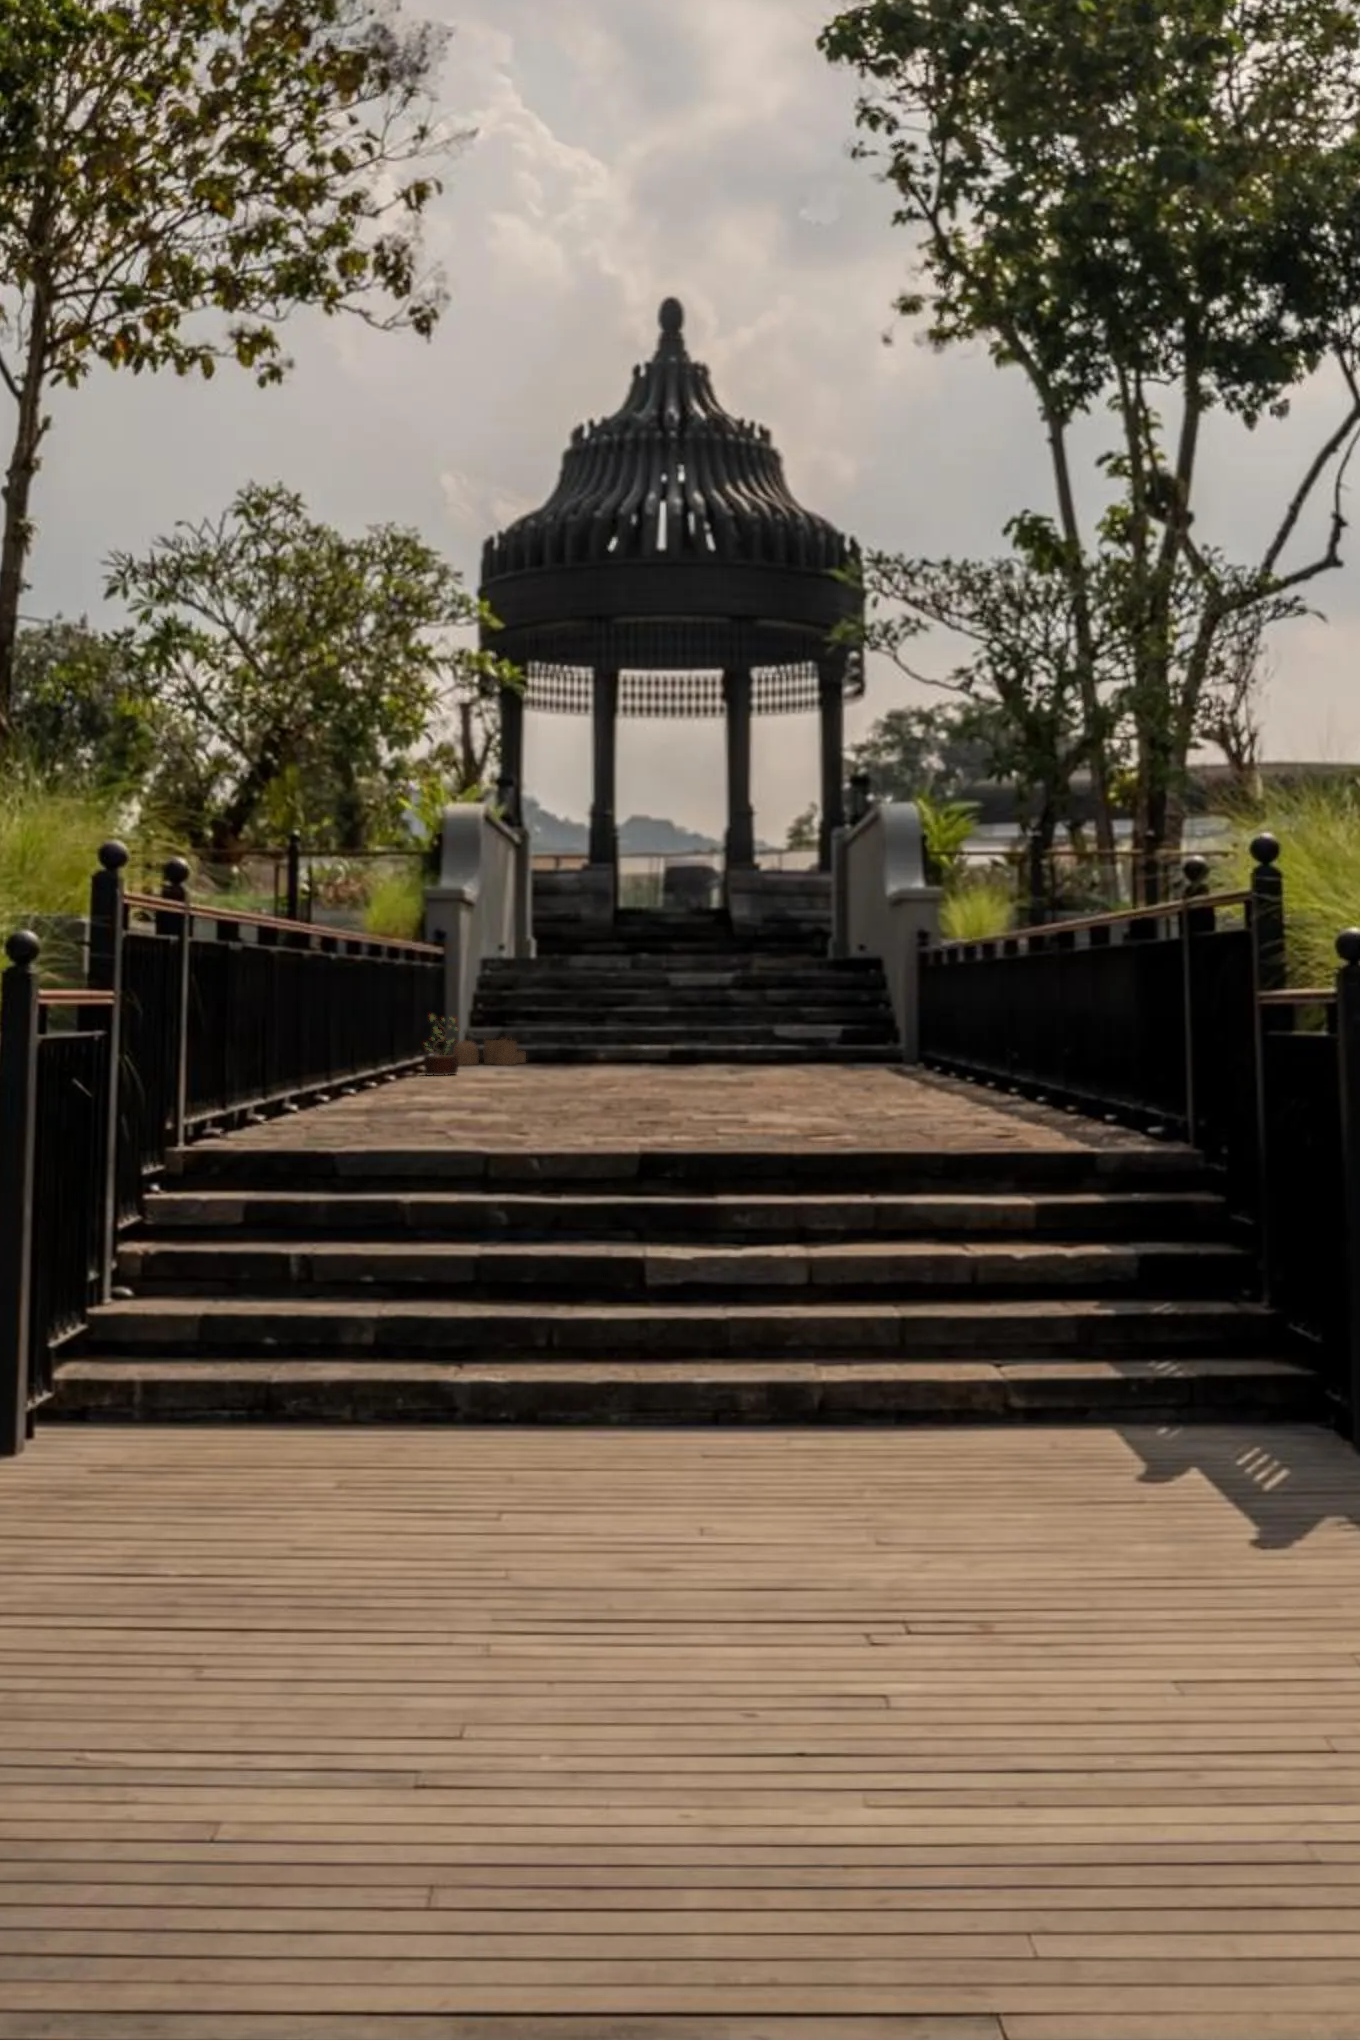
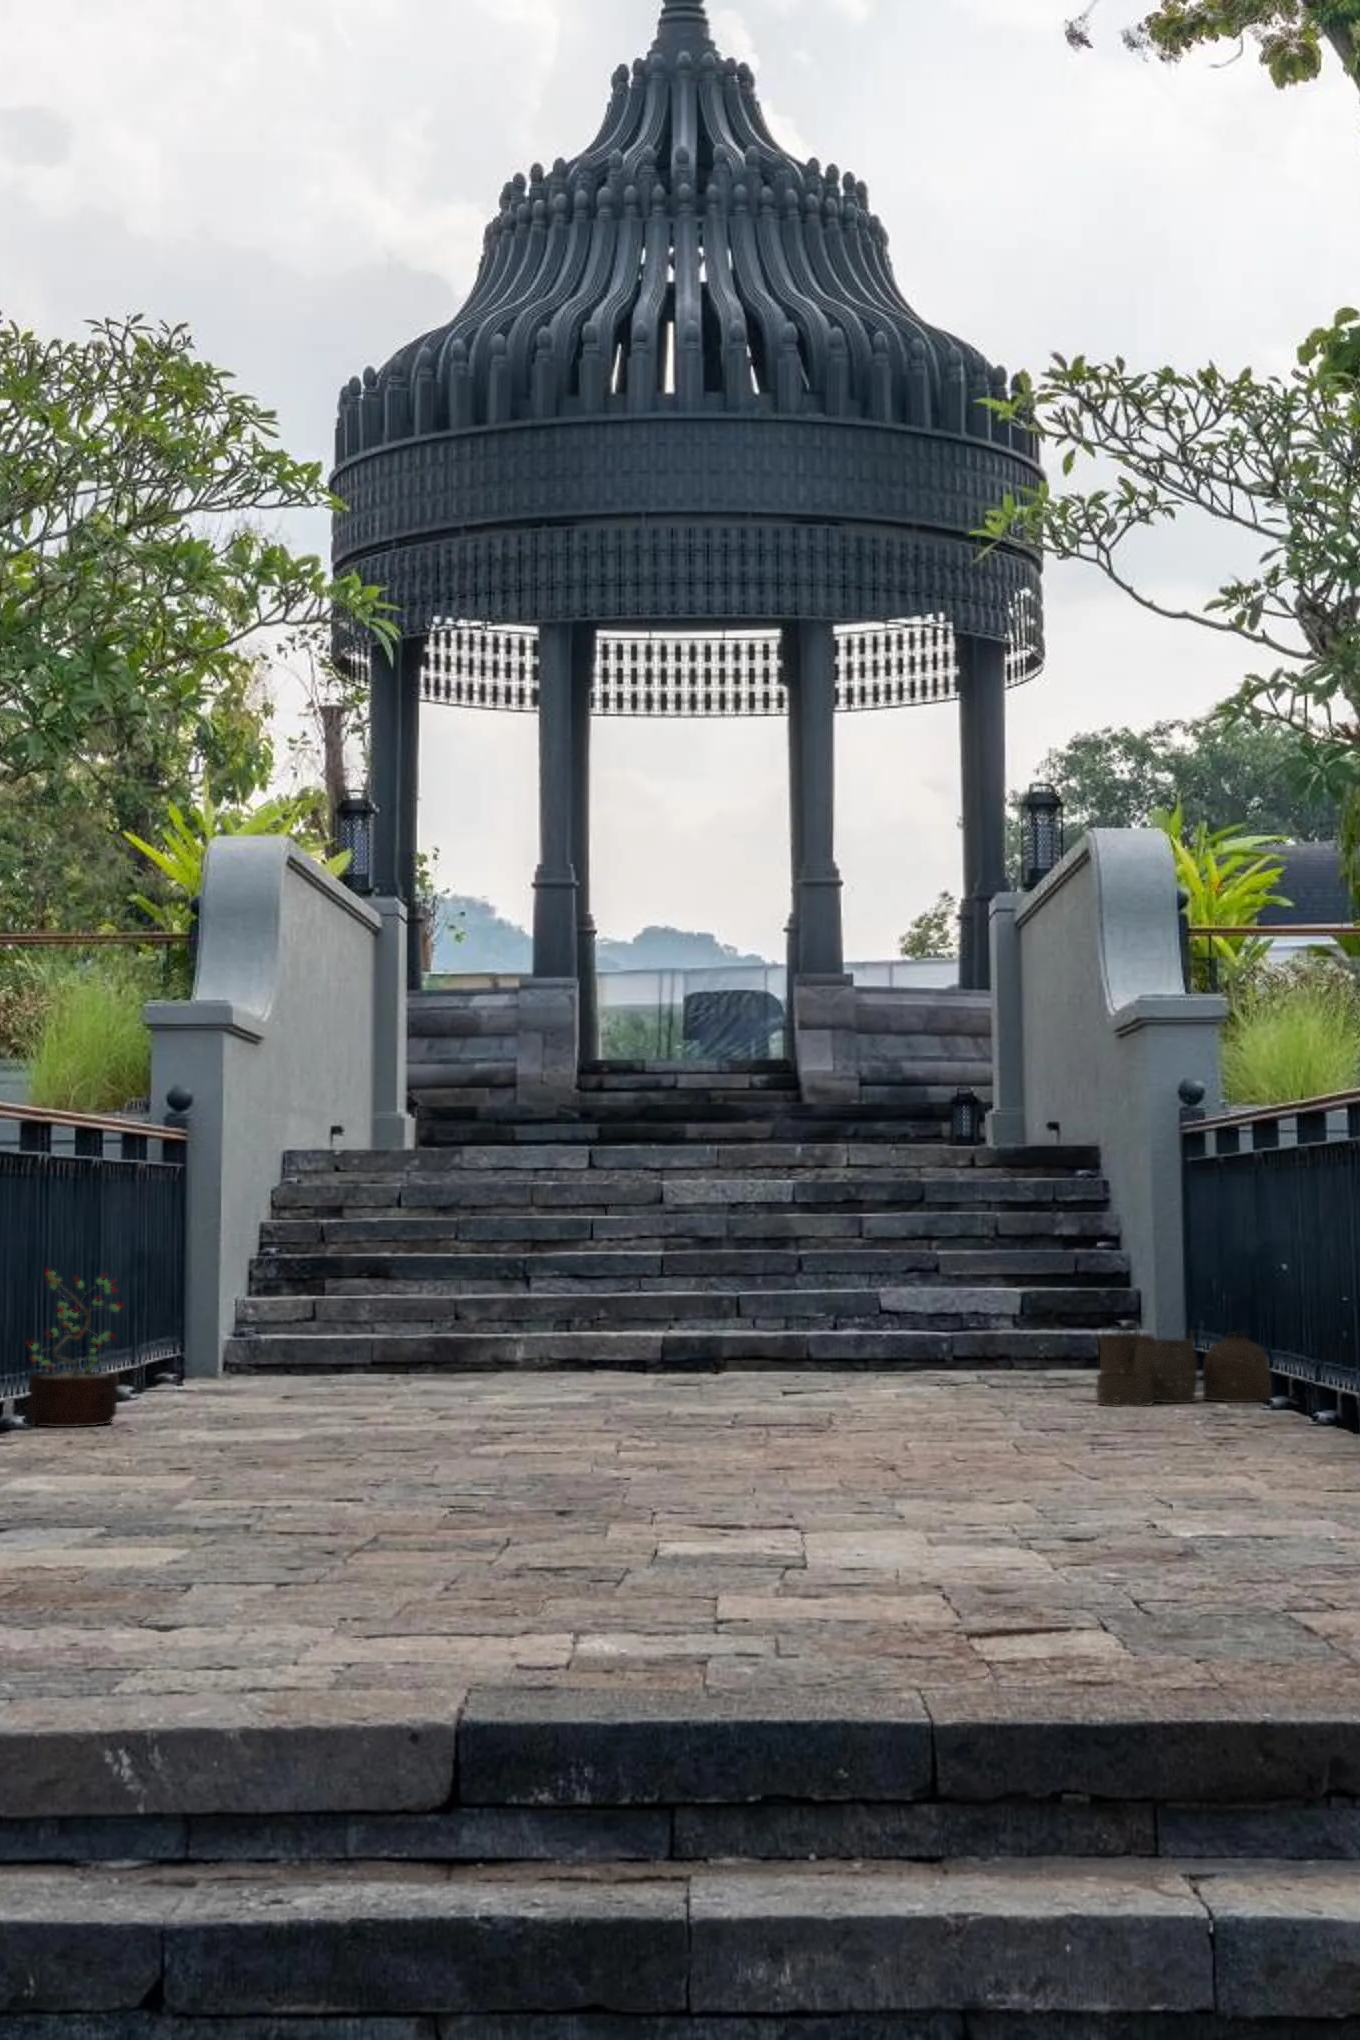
woven basket: present [453,1038,526,1065] -> present [1096,1328,1272,1407]

